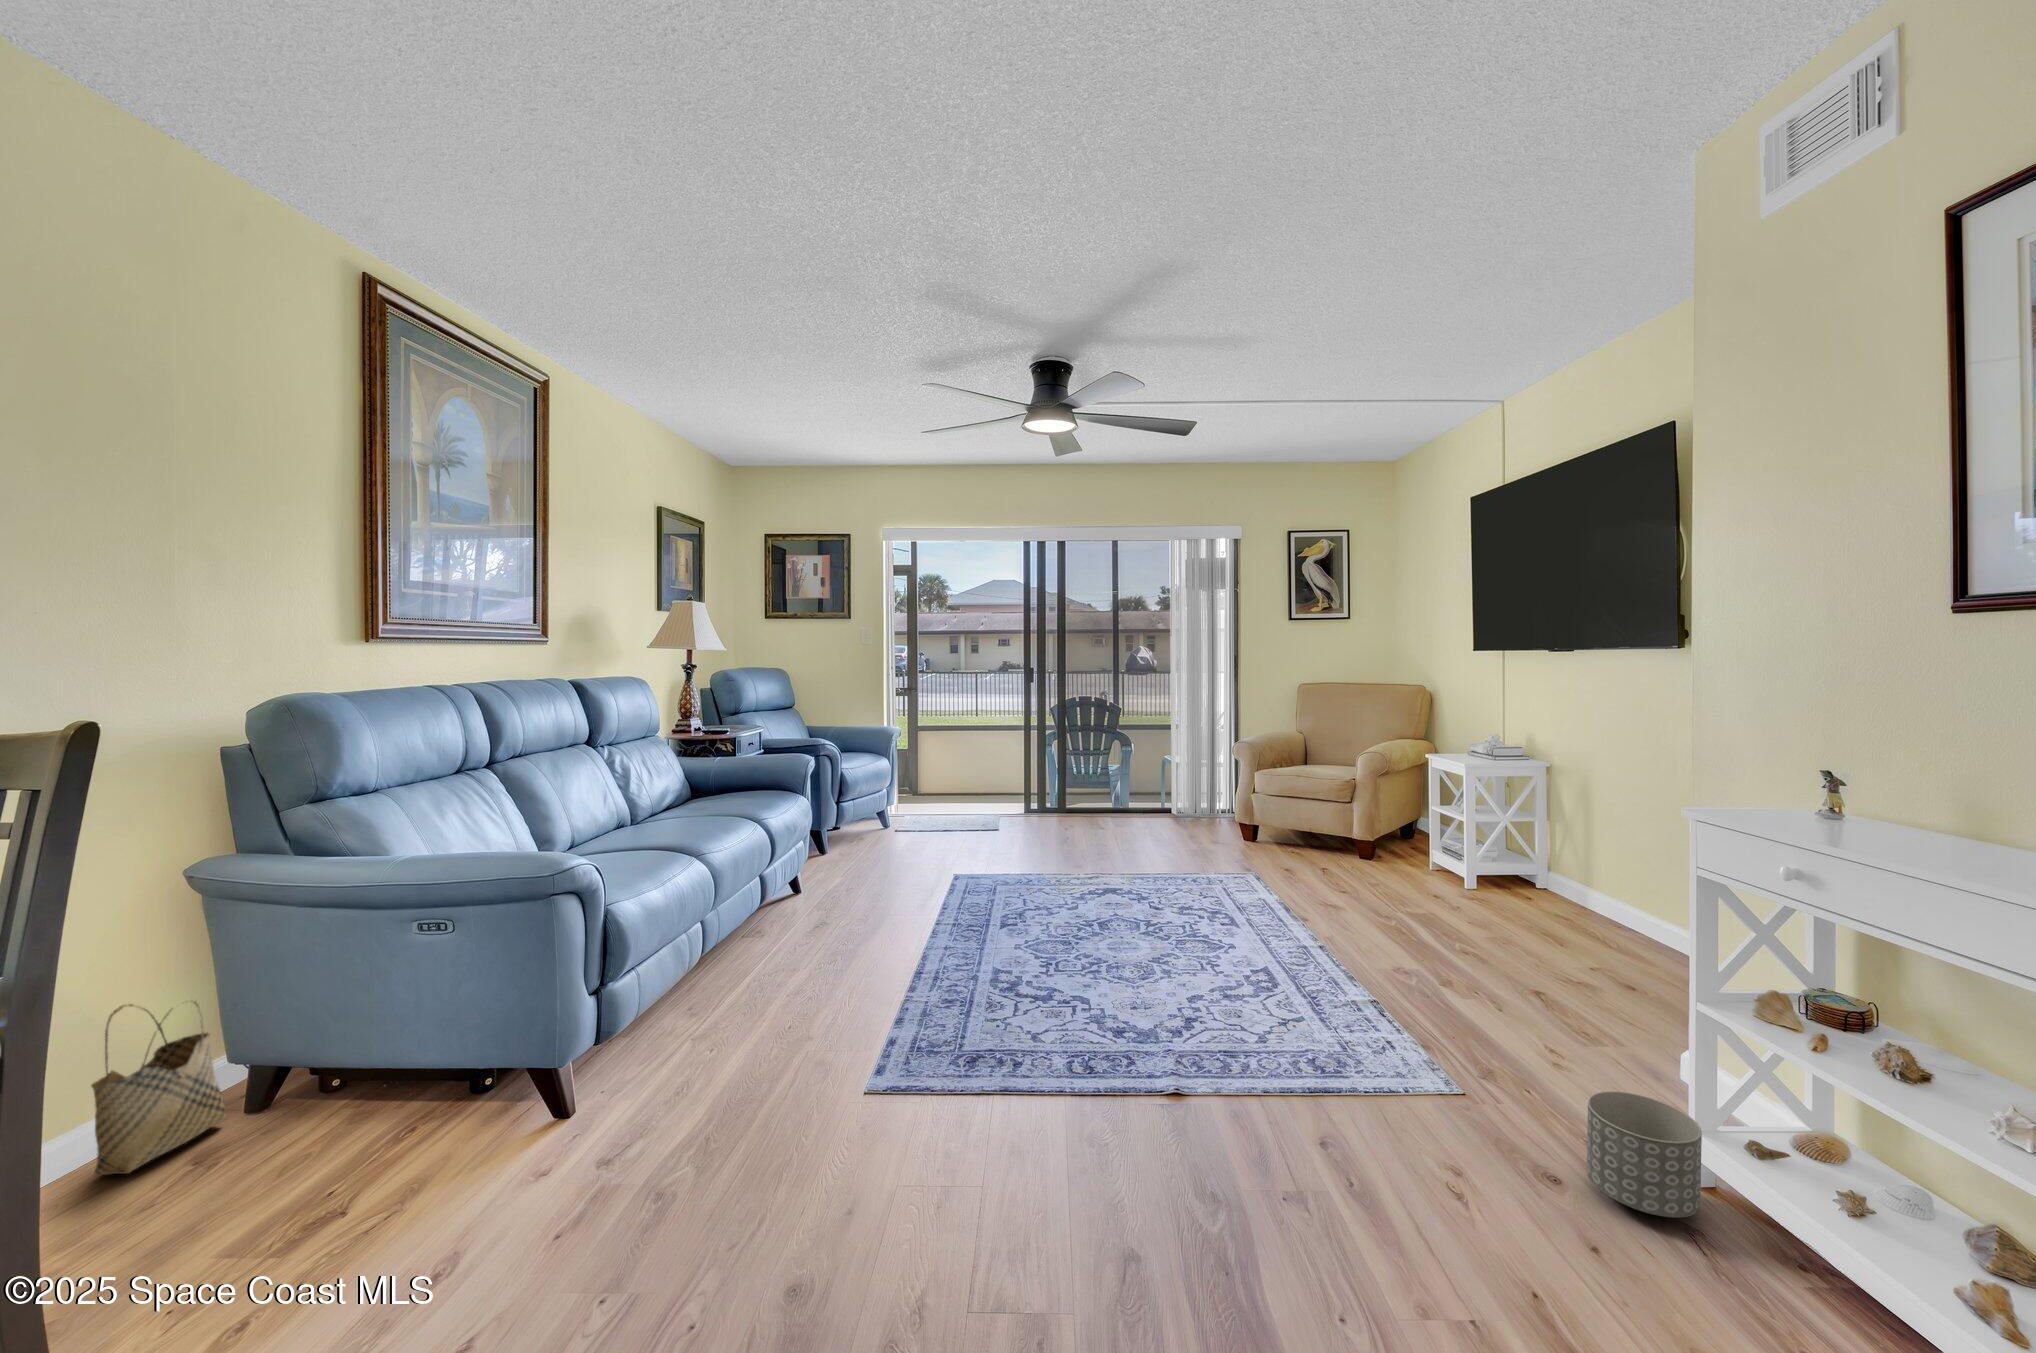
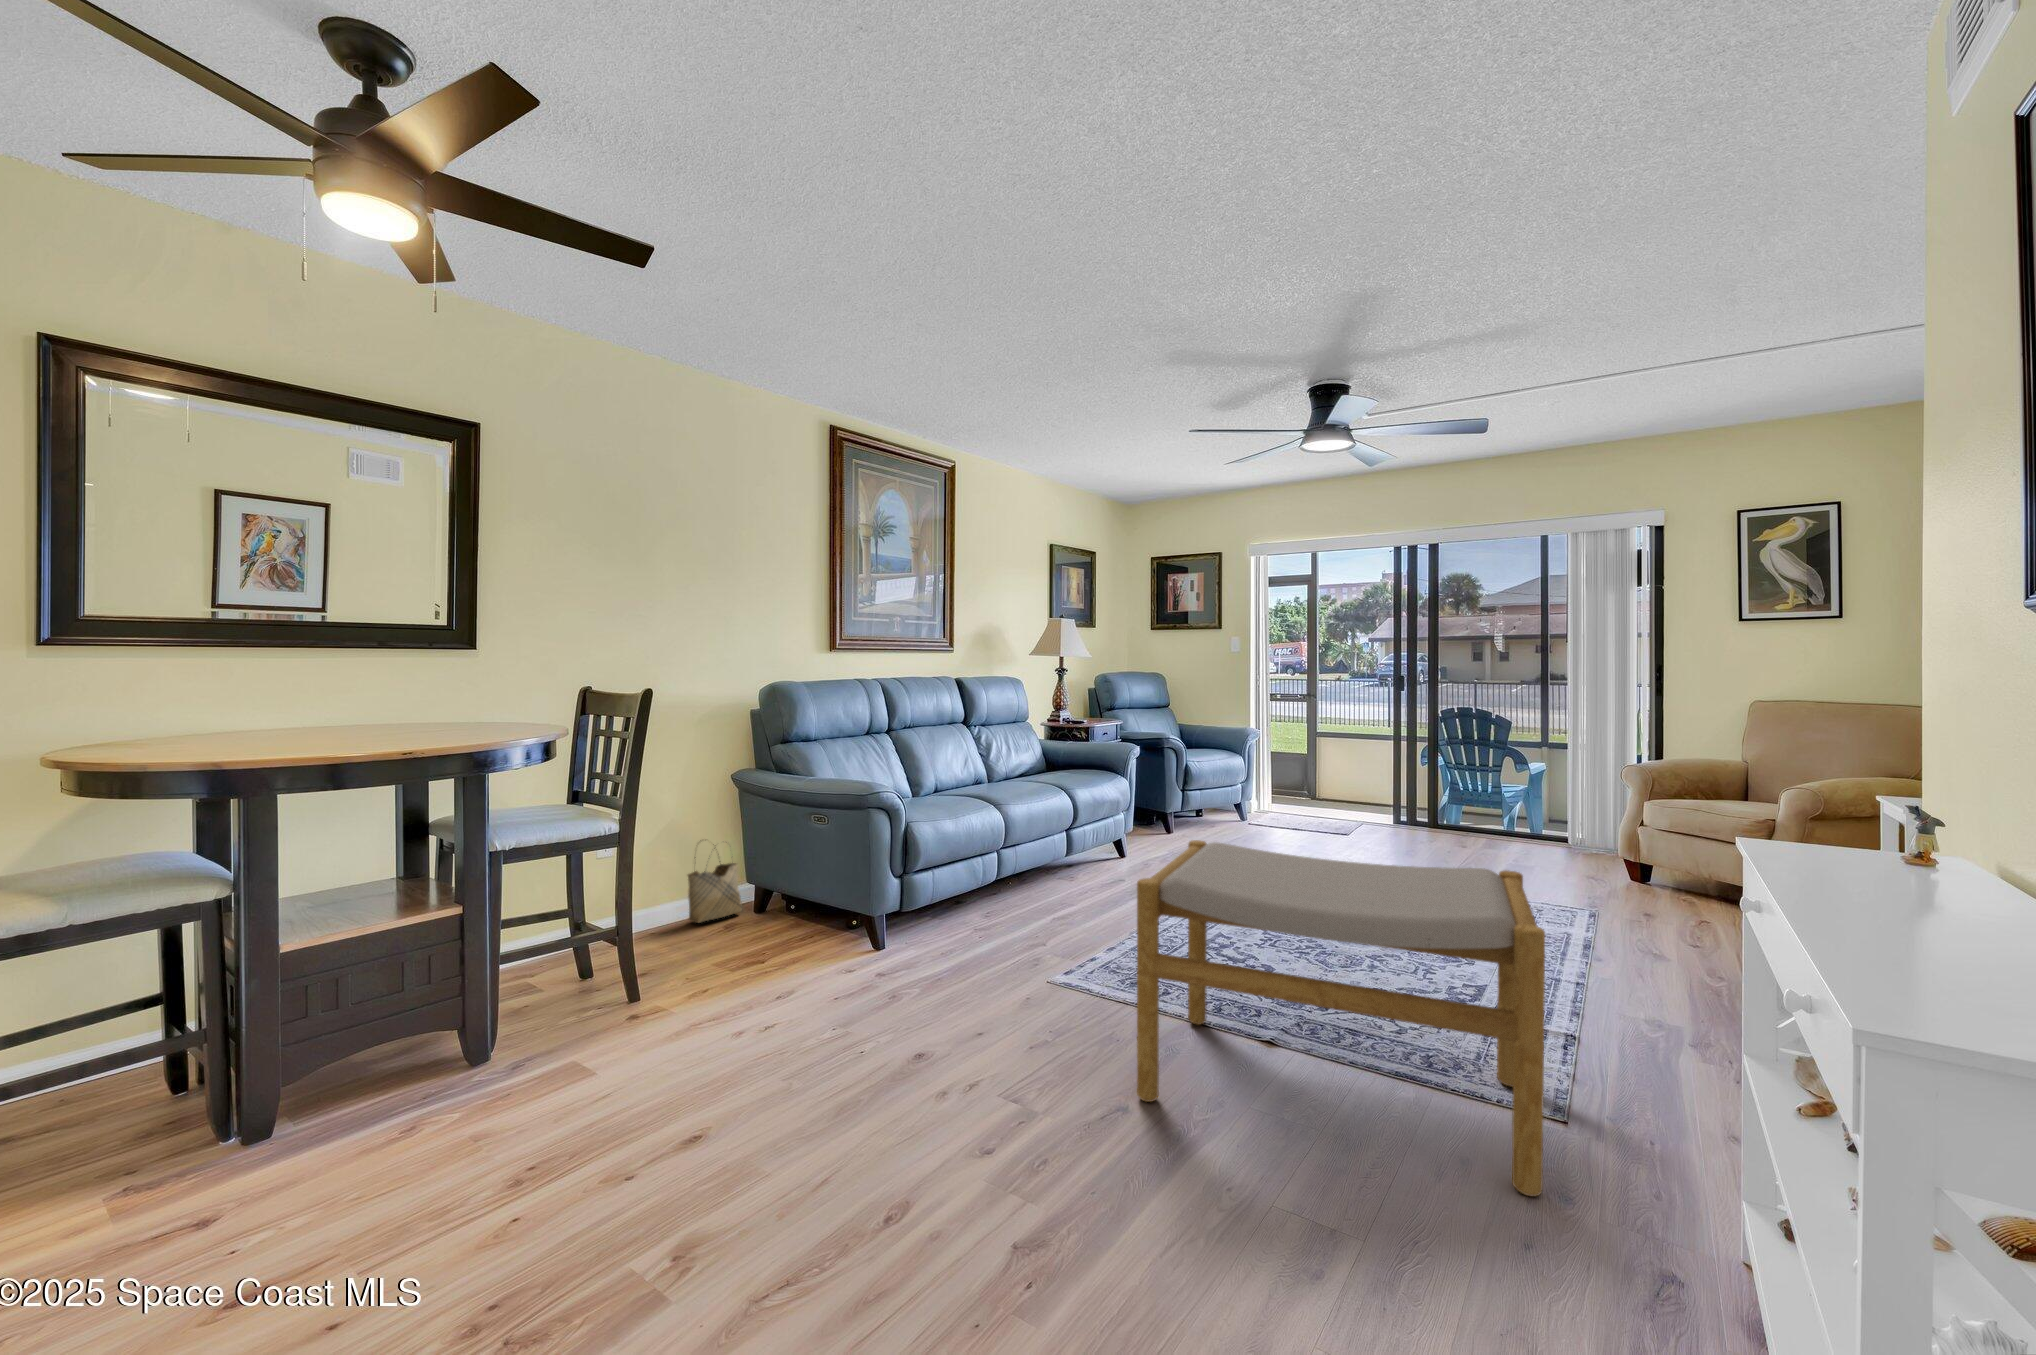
footstool: none [1077,863,1549,1240] -> present [1137,840,1545,1196]
planter: present [1587,1091,1702,1218] -> none [1597,1121,1720,1258]

